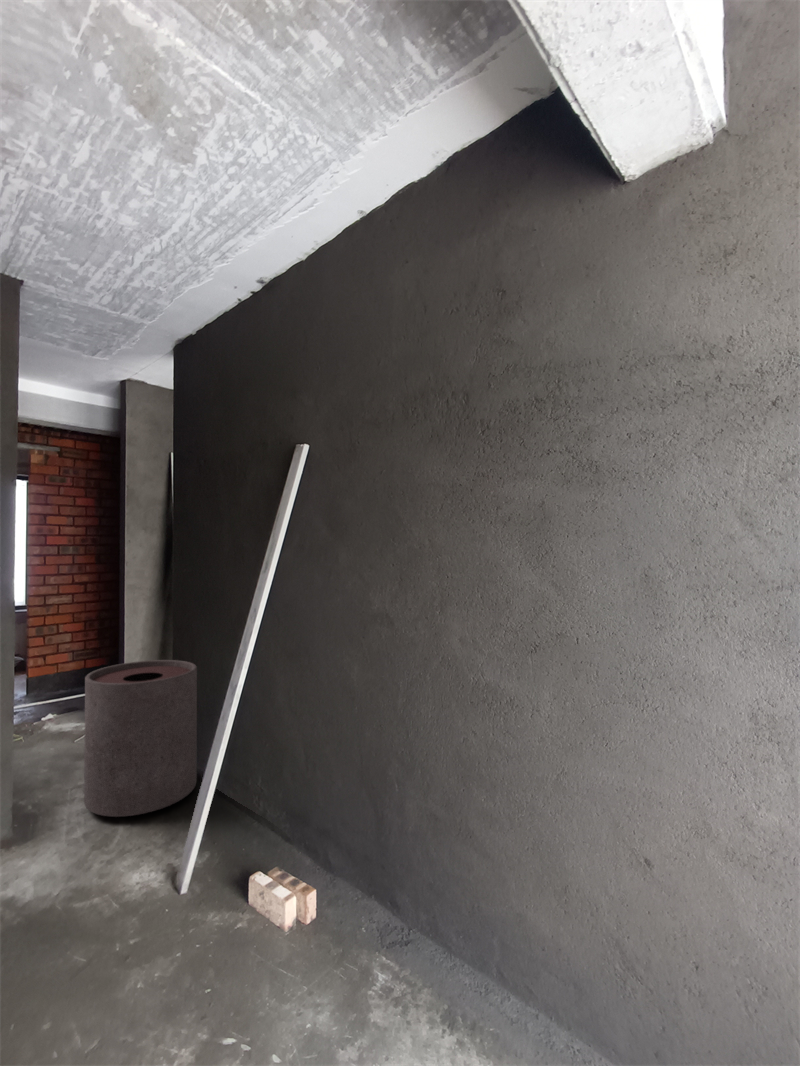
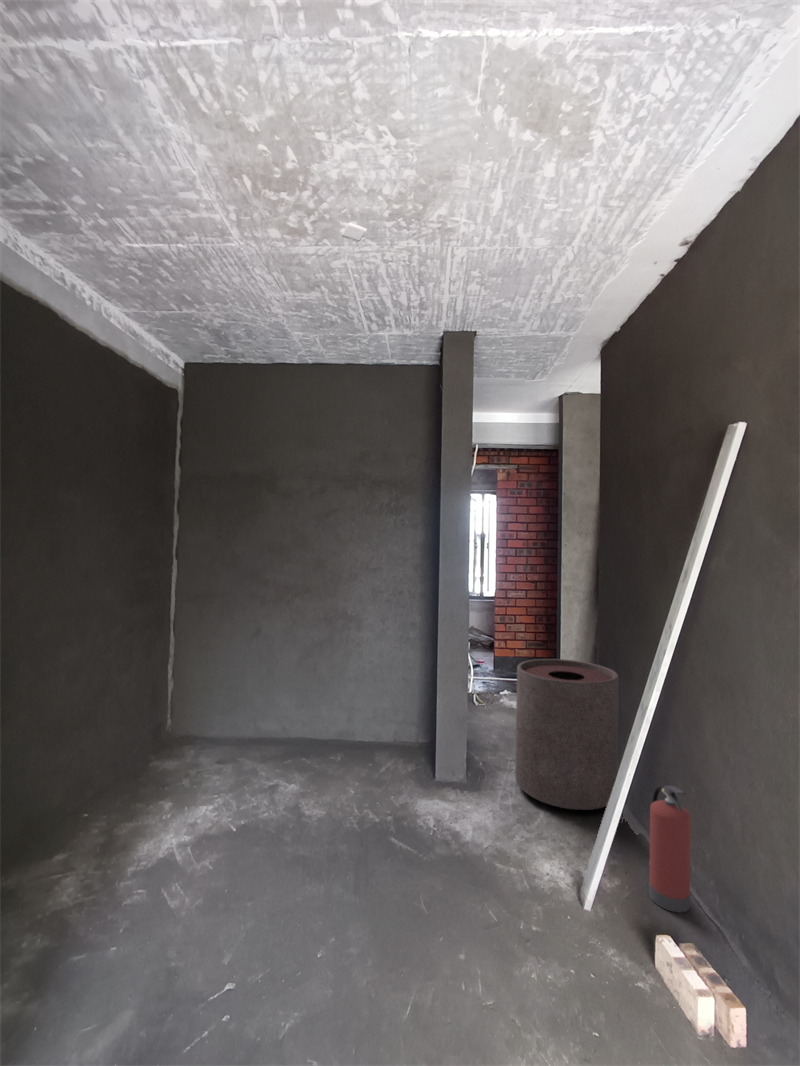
fire extinguisher: none [234,749,269,857] -> present [649,786,691,913]

